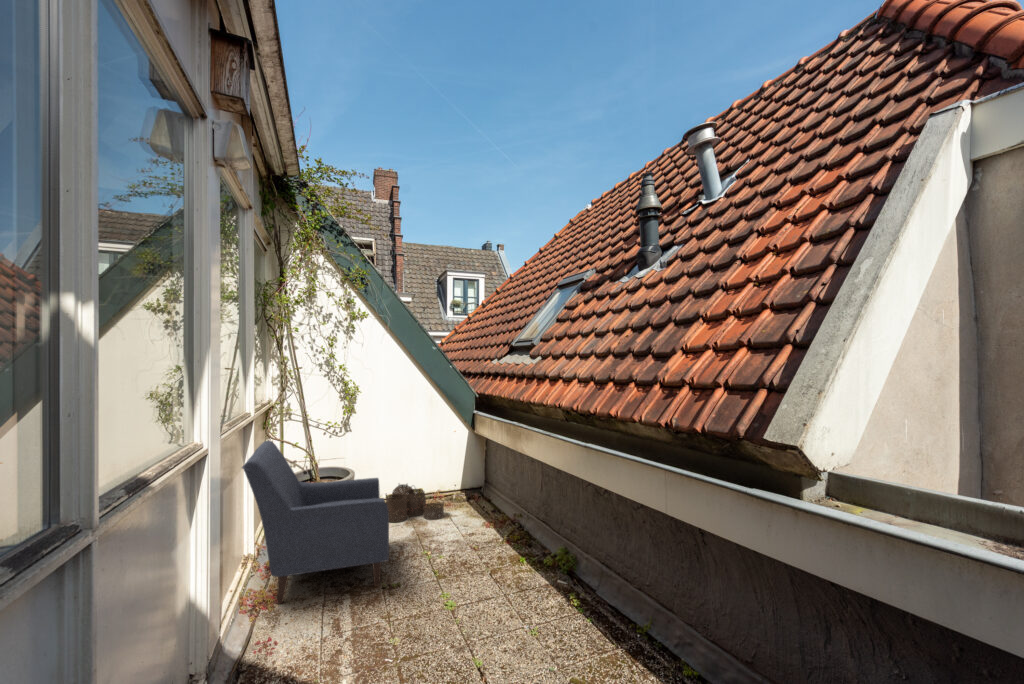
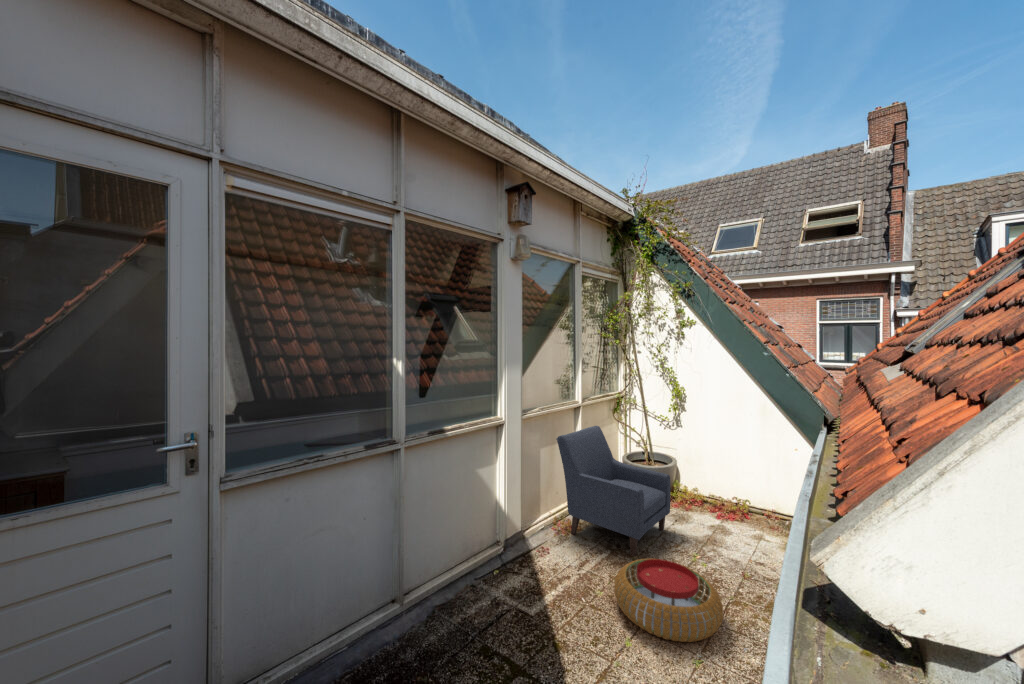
woven basket: present [386,484,444,522] -> none [698,489,755,536]
pouf: none [408,557,524,642] -> present [614,559,723,642]

